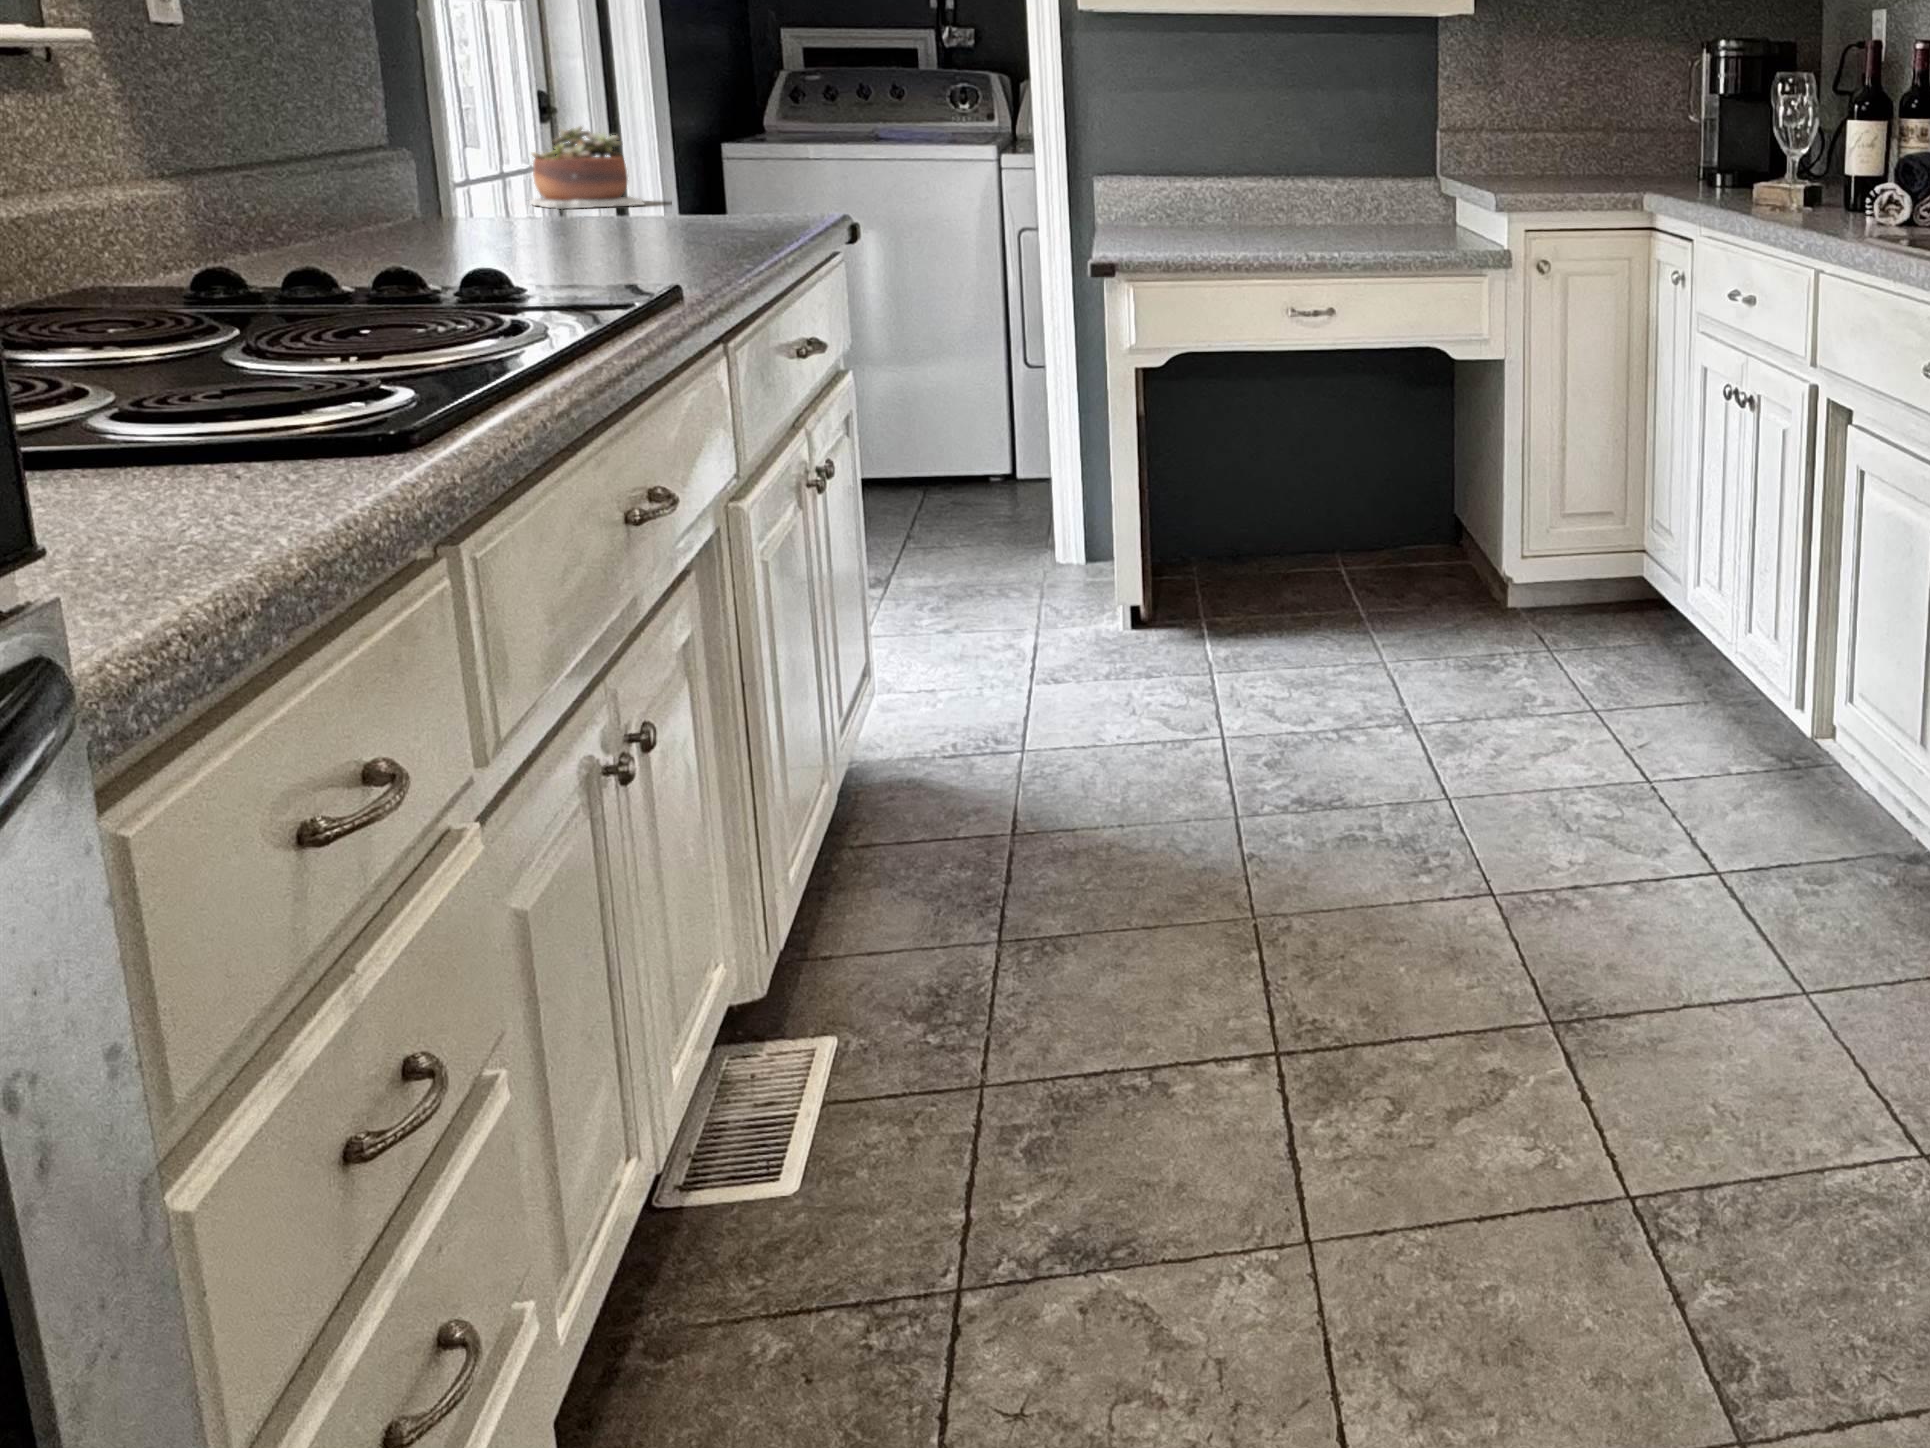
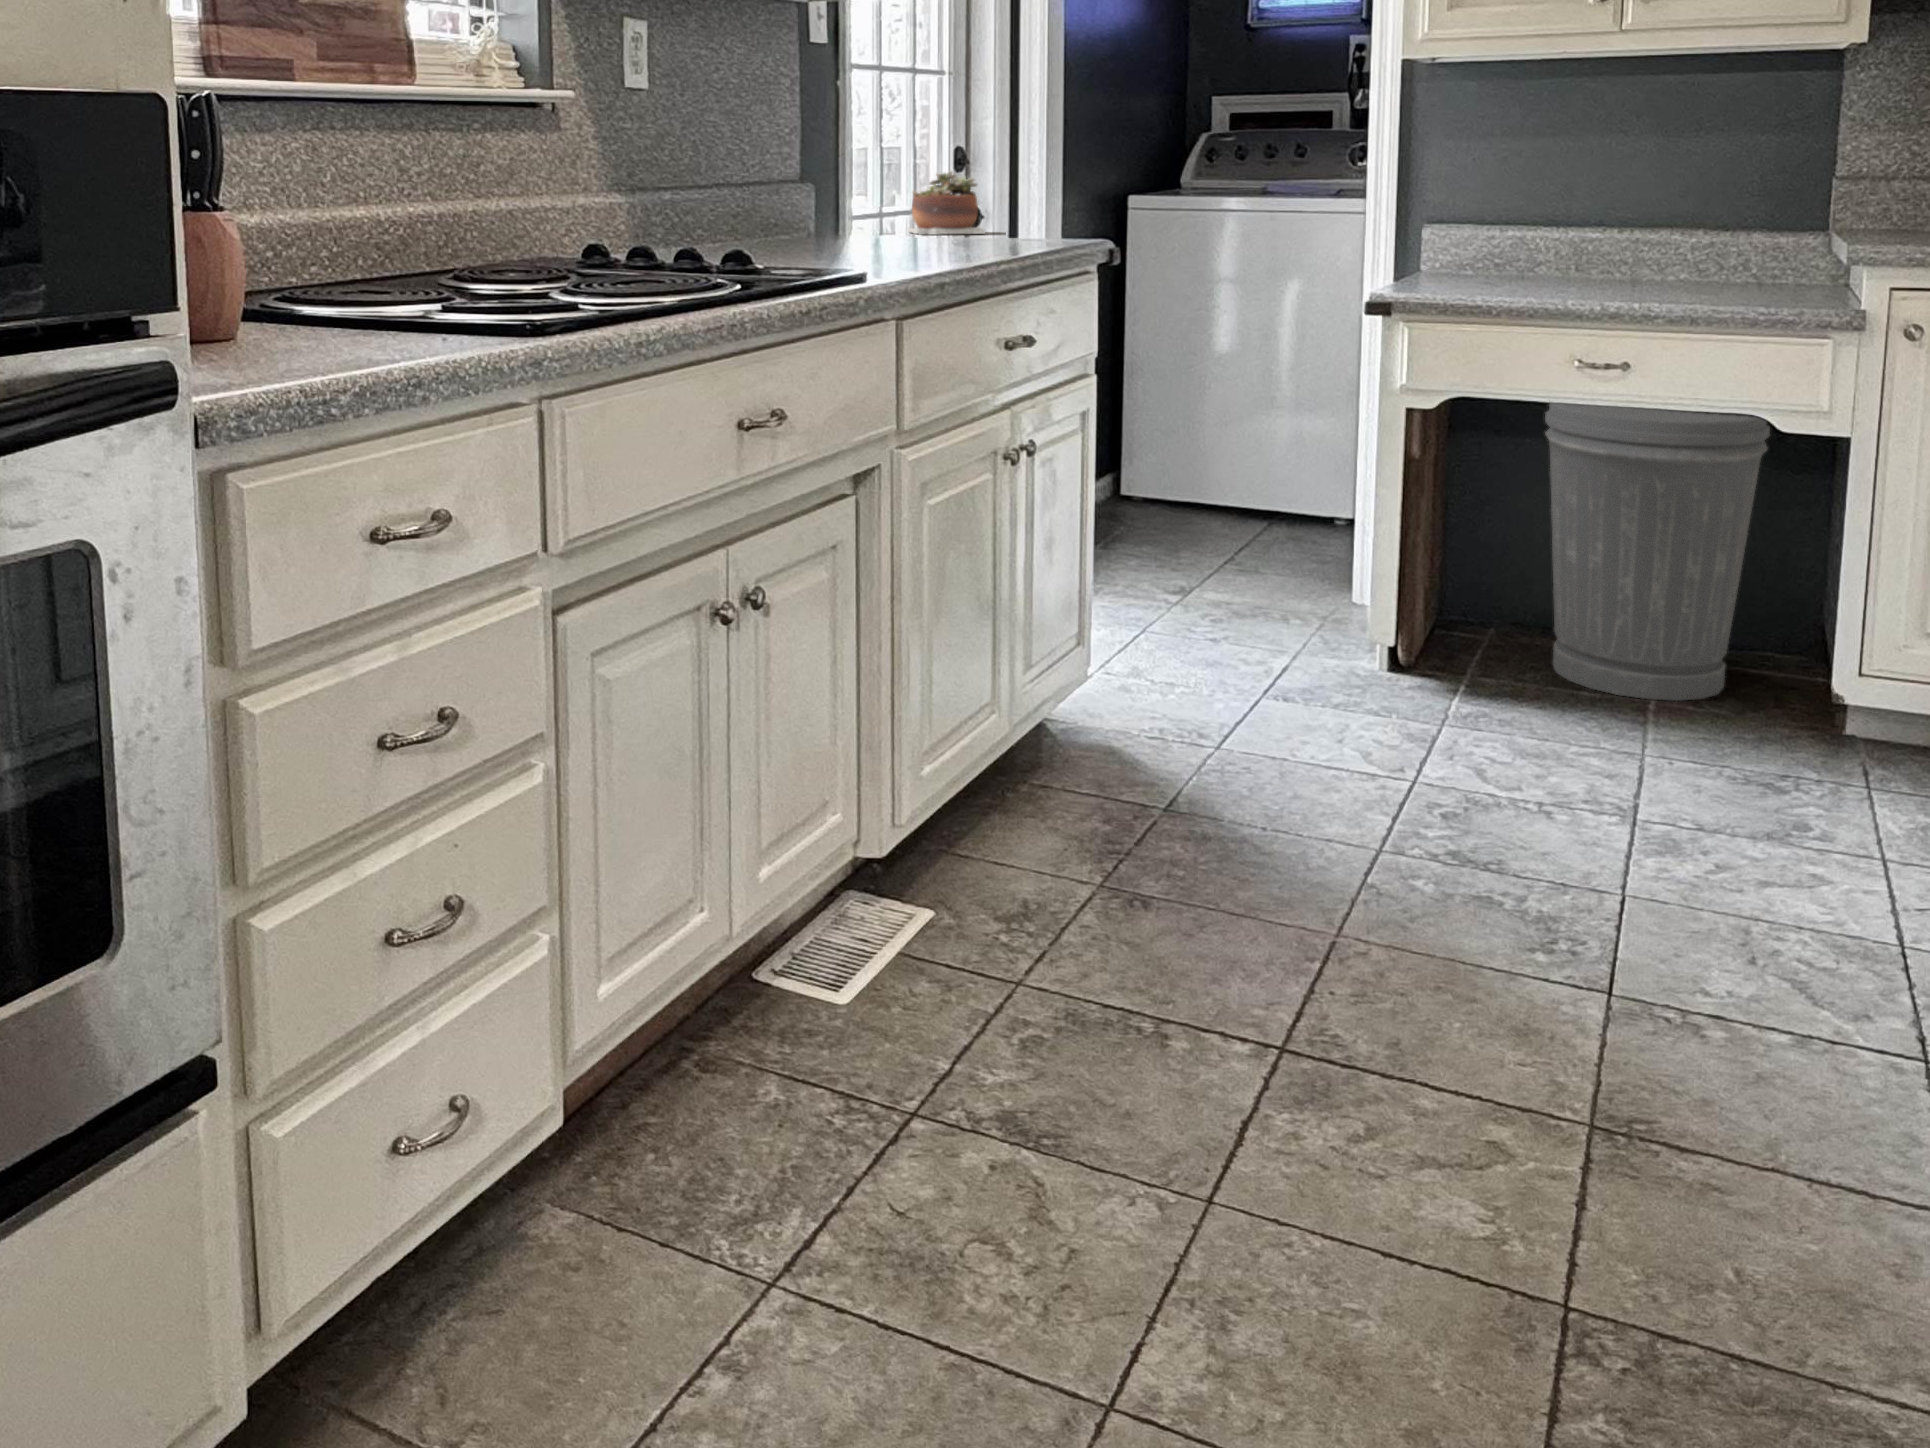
trash can: none [1242,329,1423,610] -> present [1545,403,1770,701]

